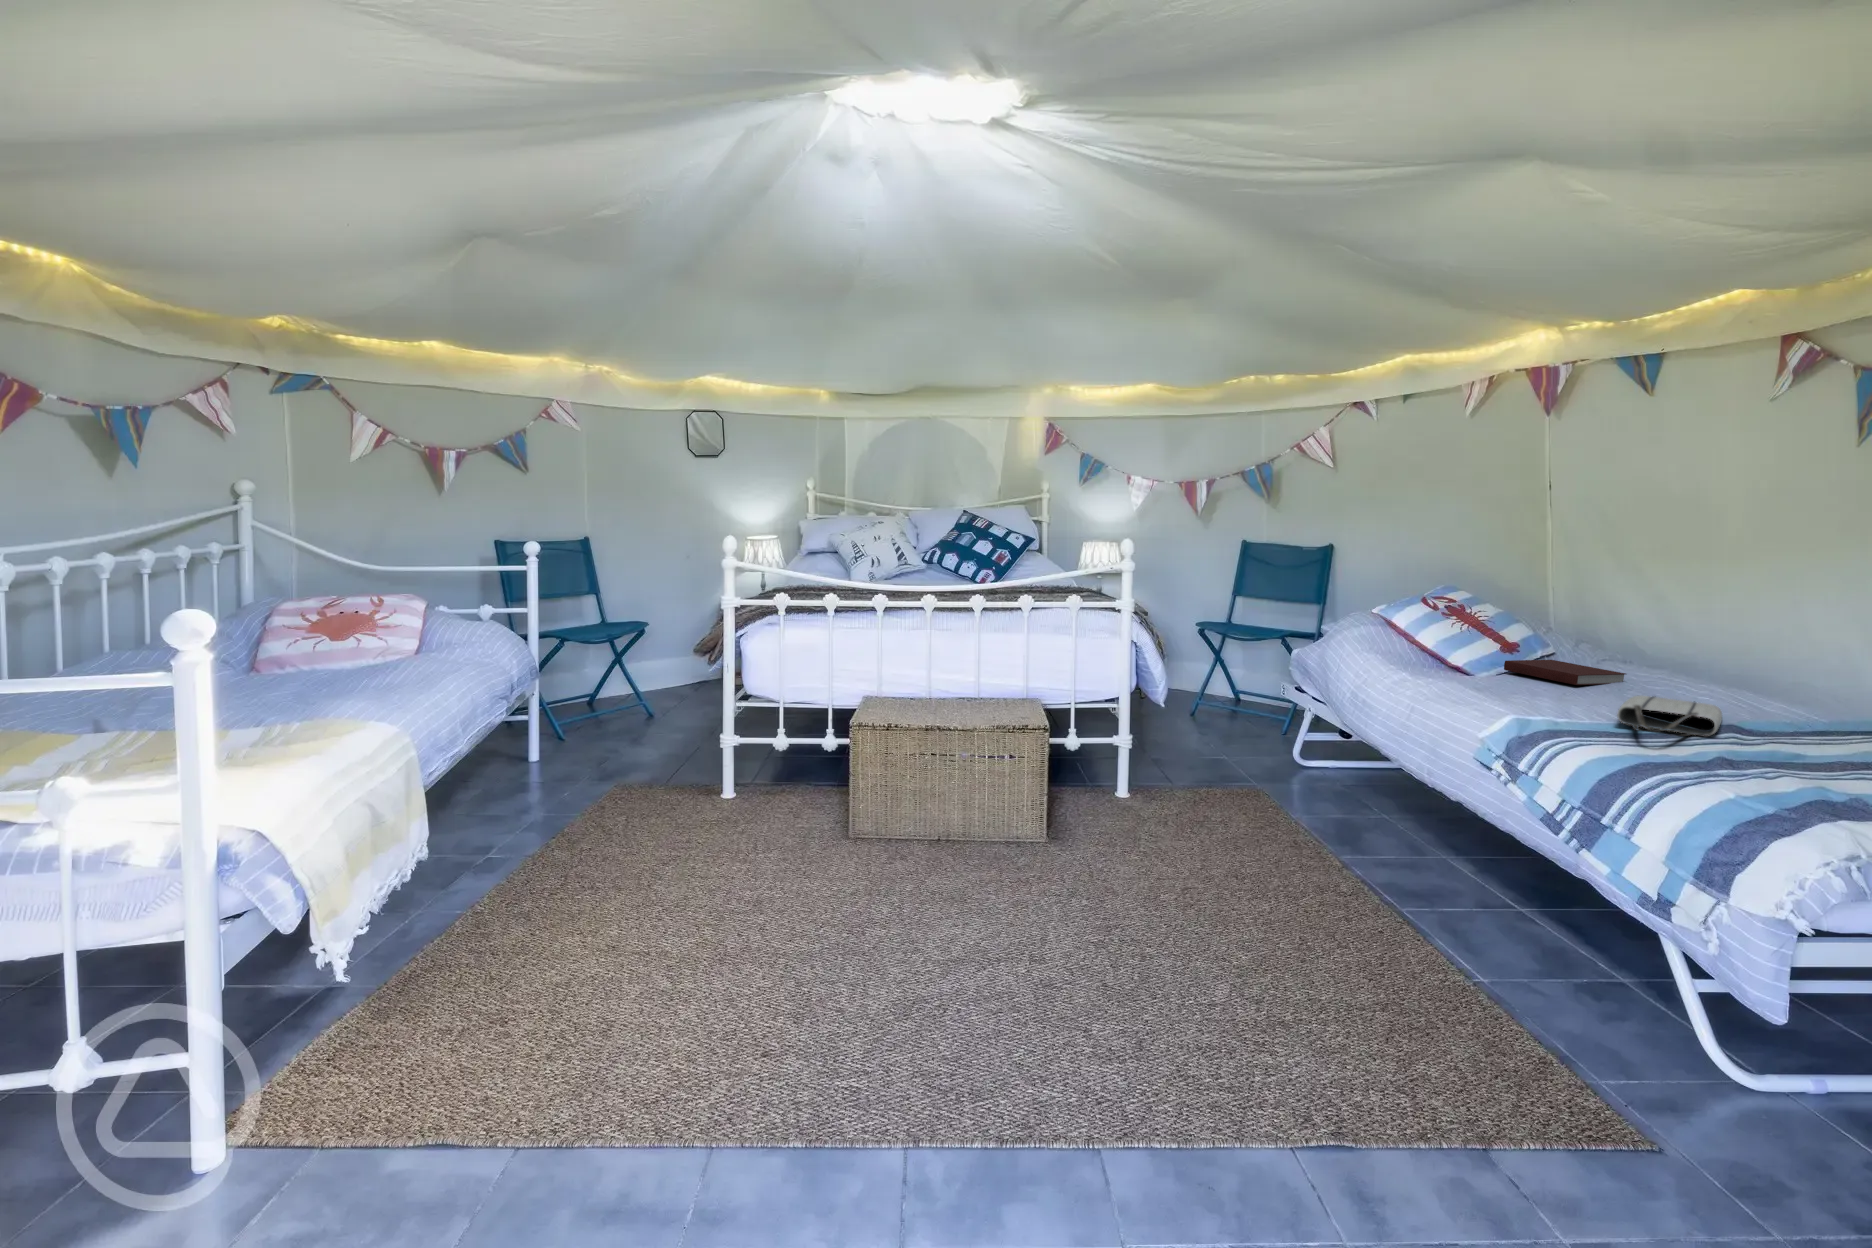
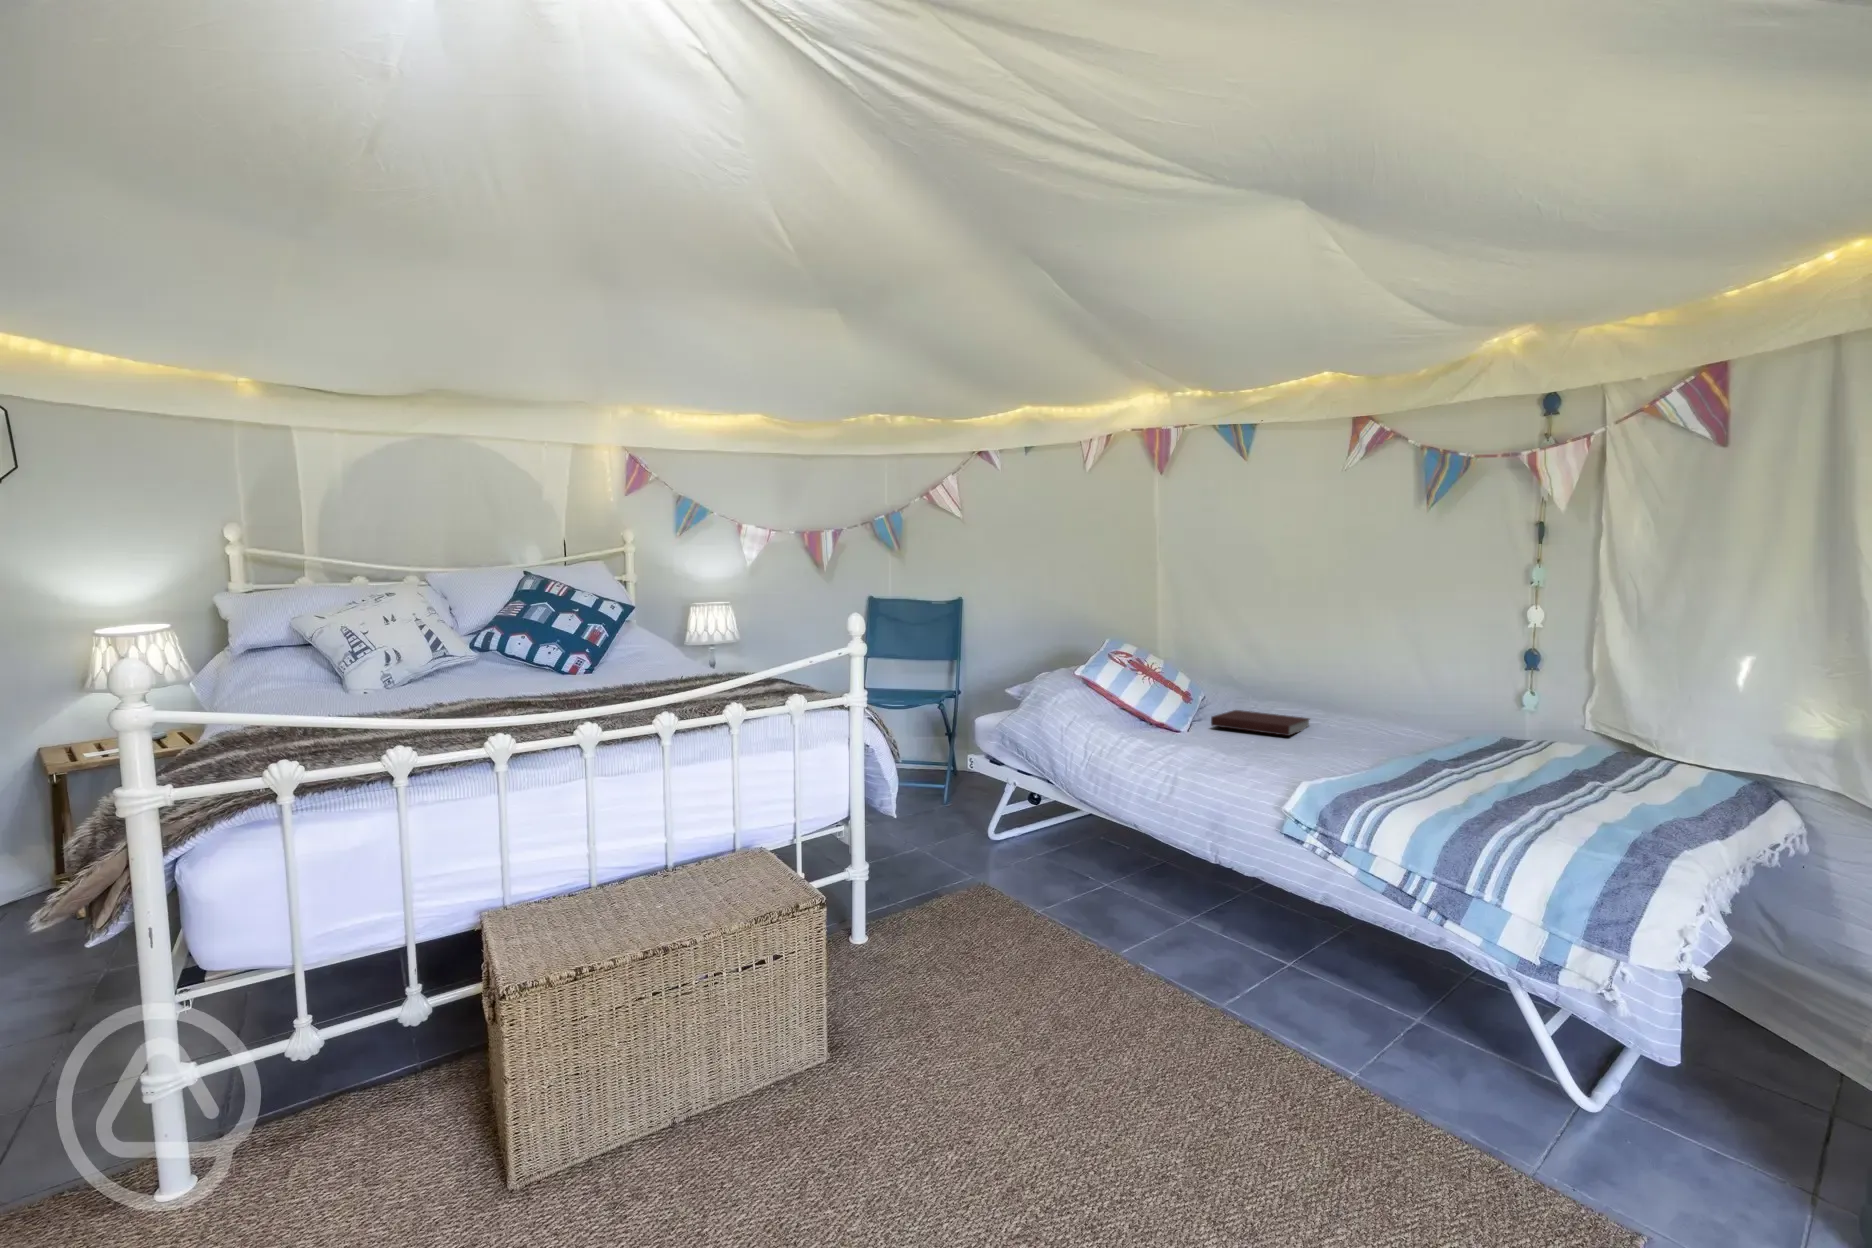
tote bag: present [1617,696,1722,736] -> none [1362,743,1466,786]

